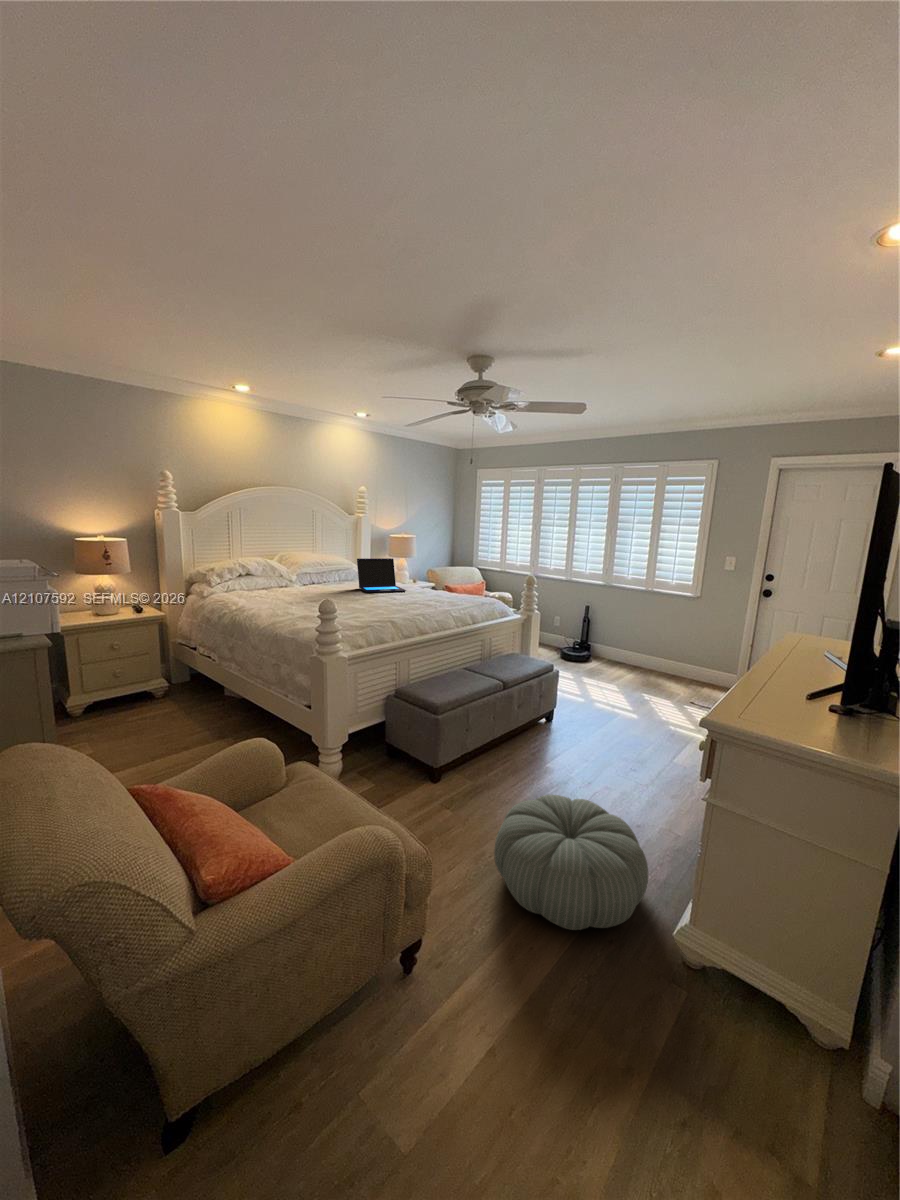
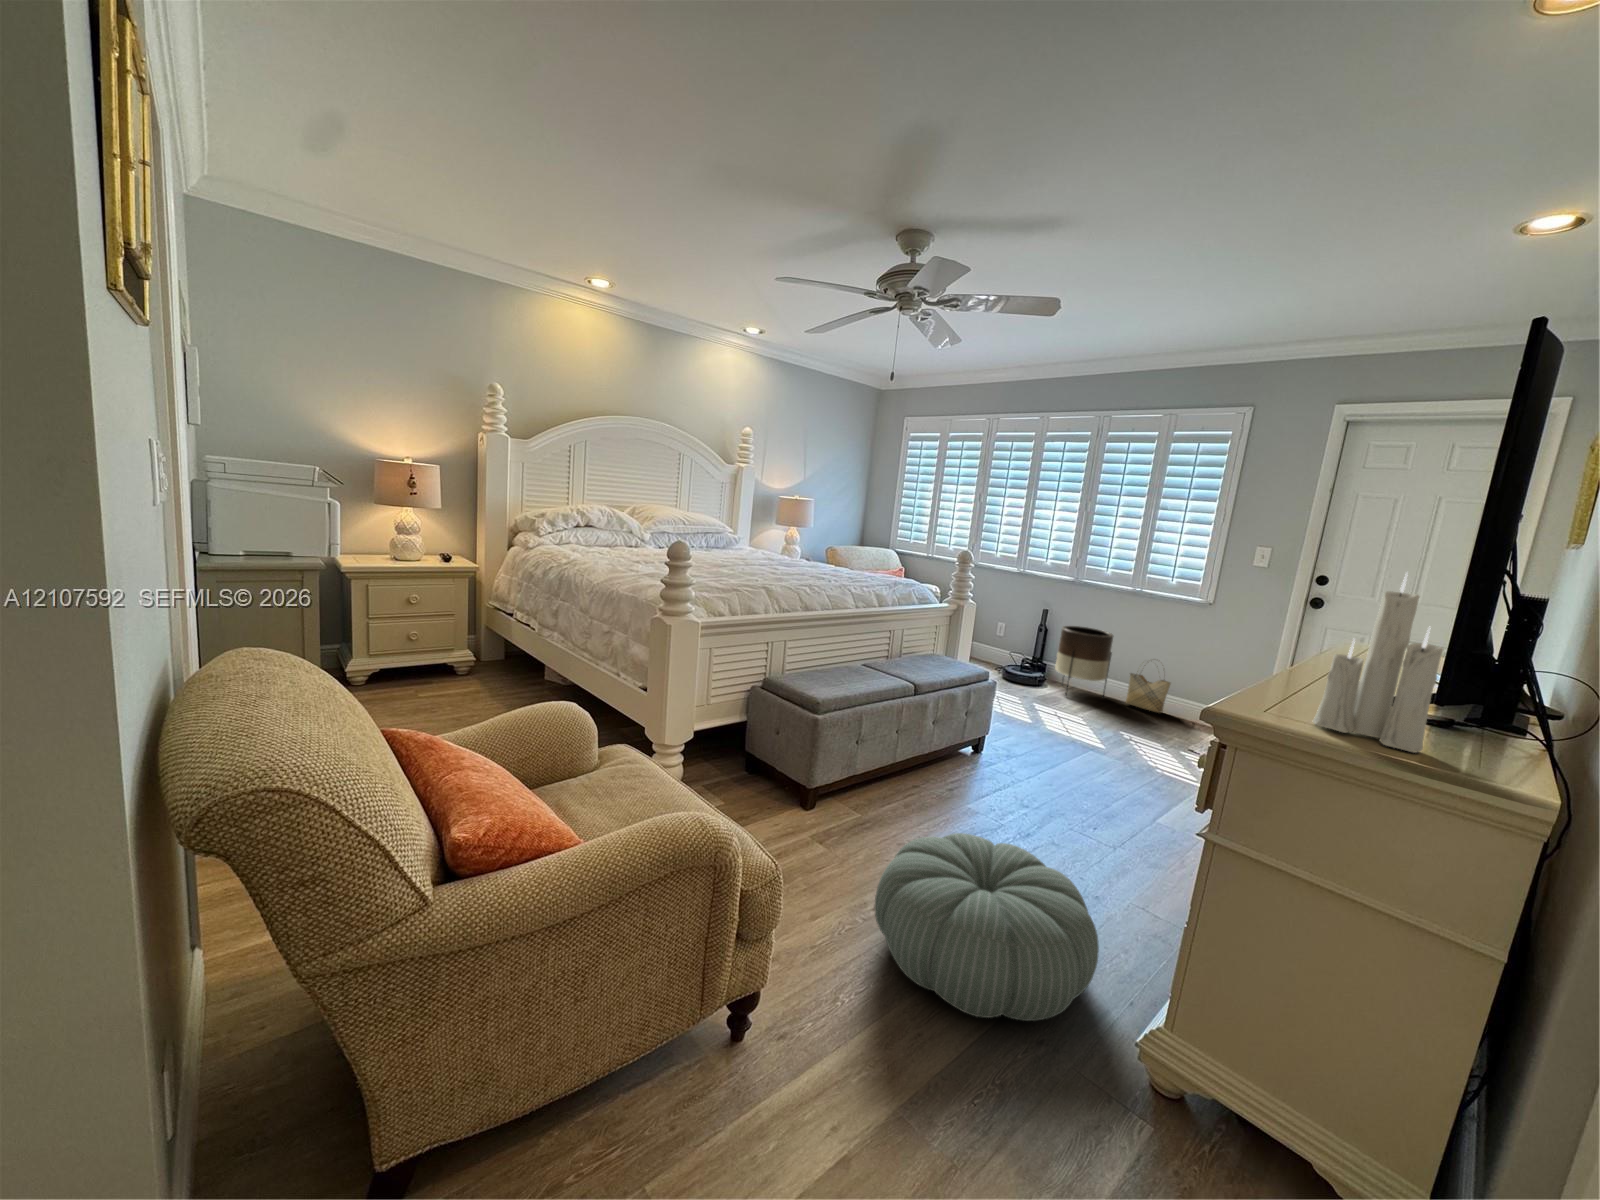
laptop: present [357,558,406,593] -> none [730,515,793,562]
candle: none [777,617,854,742] -> present [1313,573,1443,752]
planter: none [596,618,635,669] -> present [1055,626,1114,696]
woven basket: none [646,638,675,675] -> present [1126,671,1171,713]

